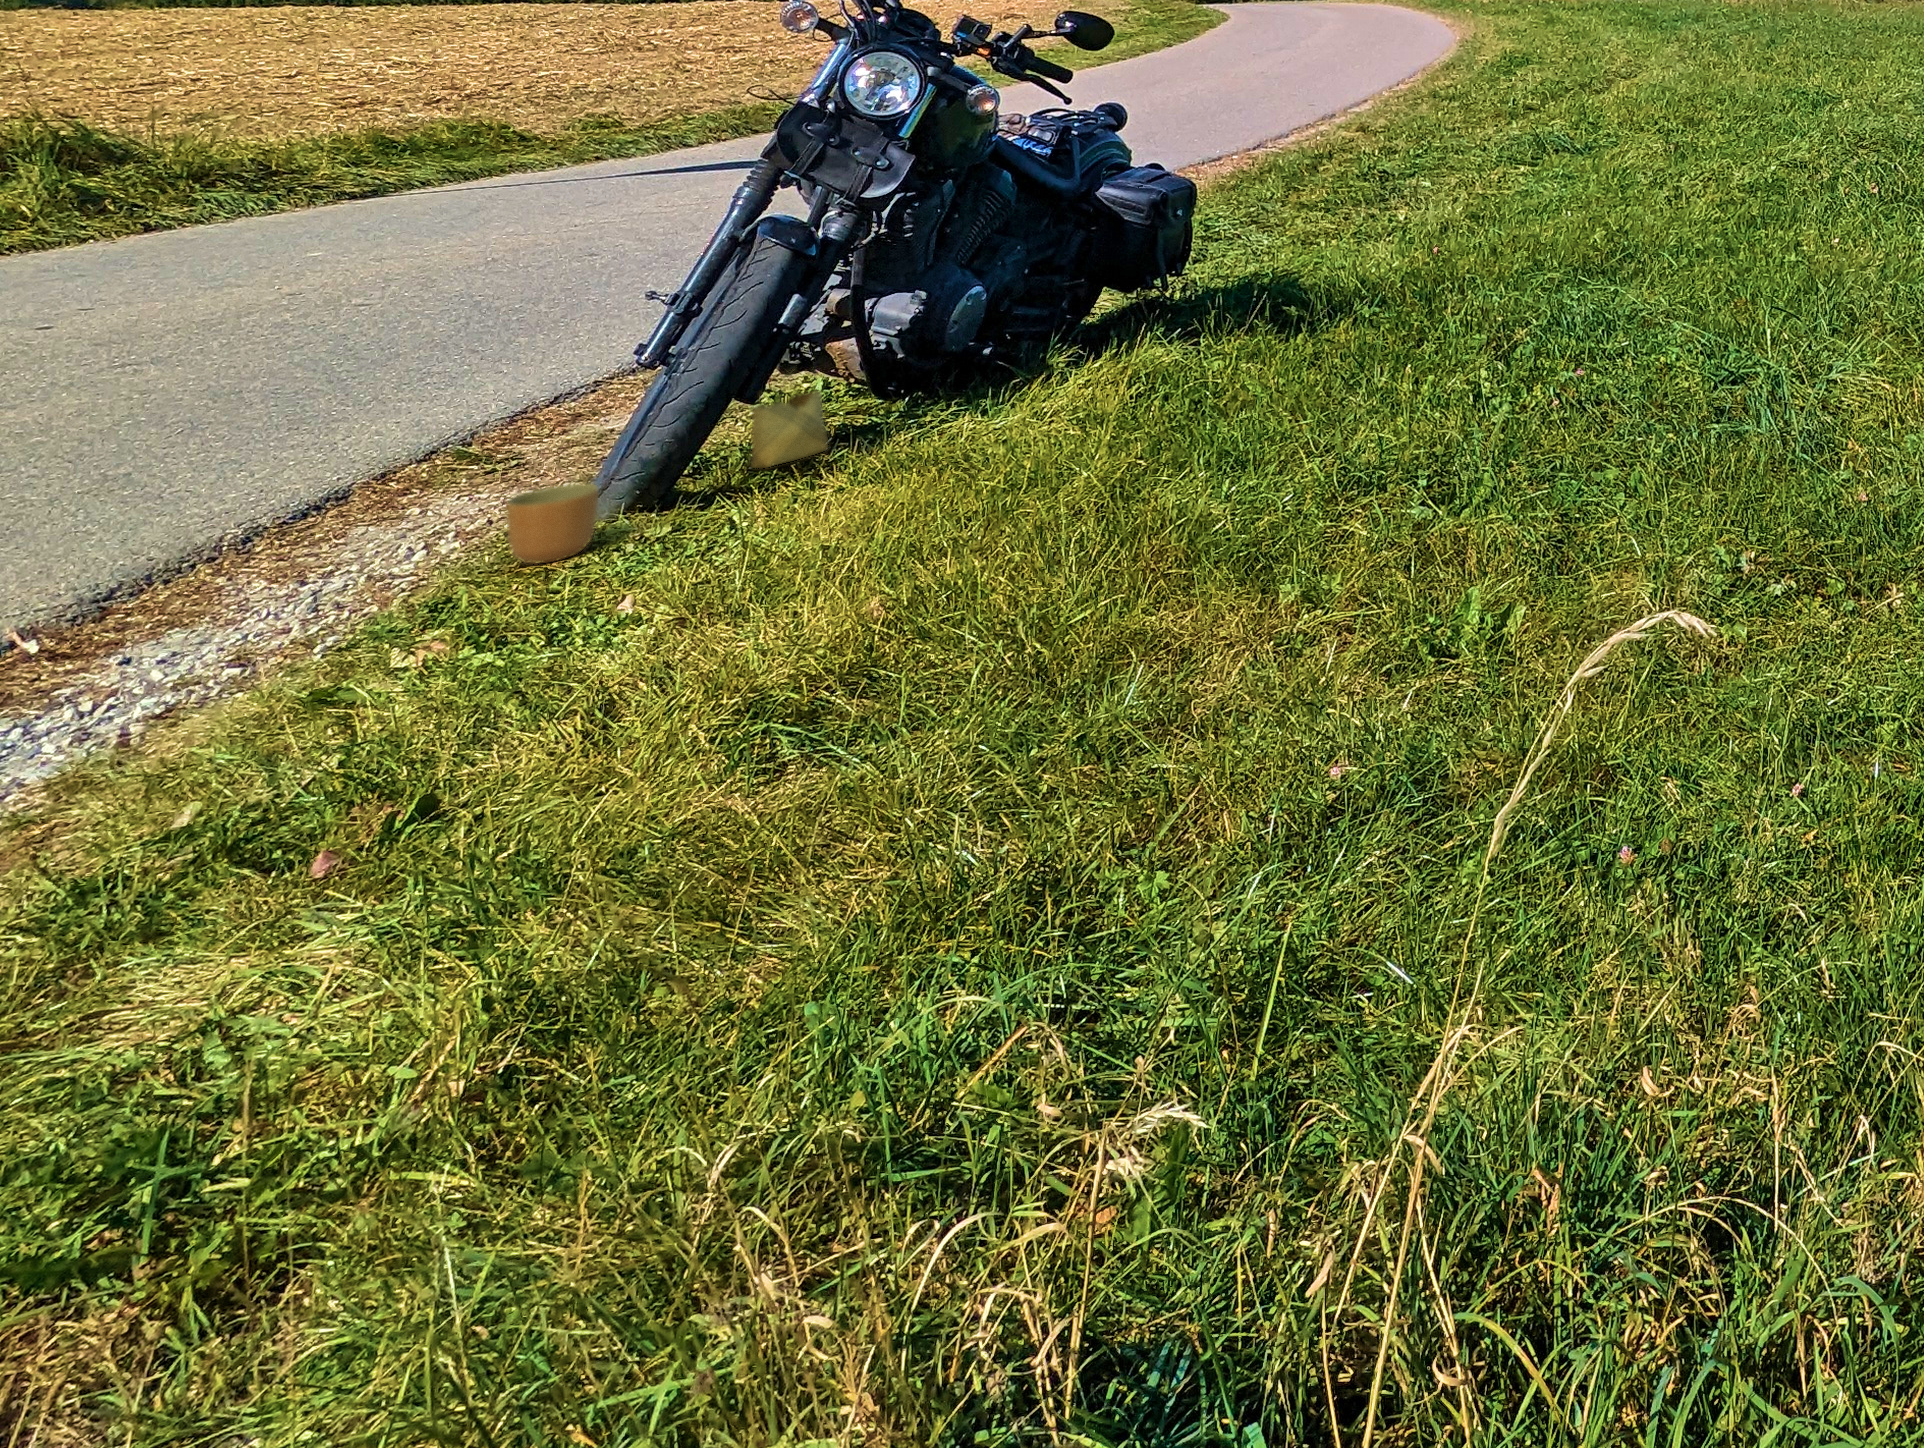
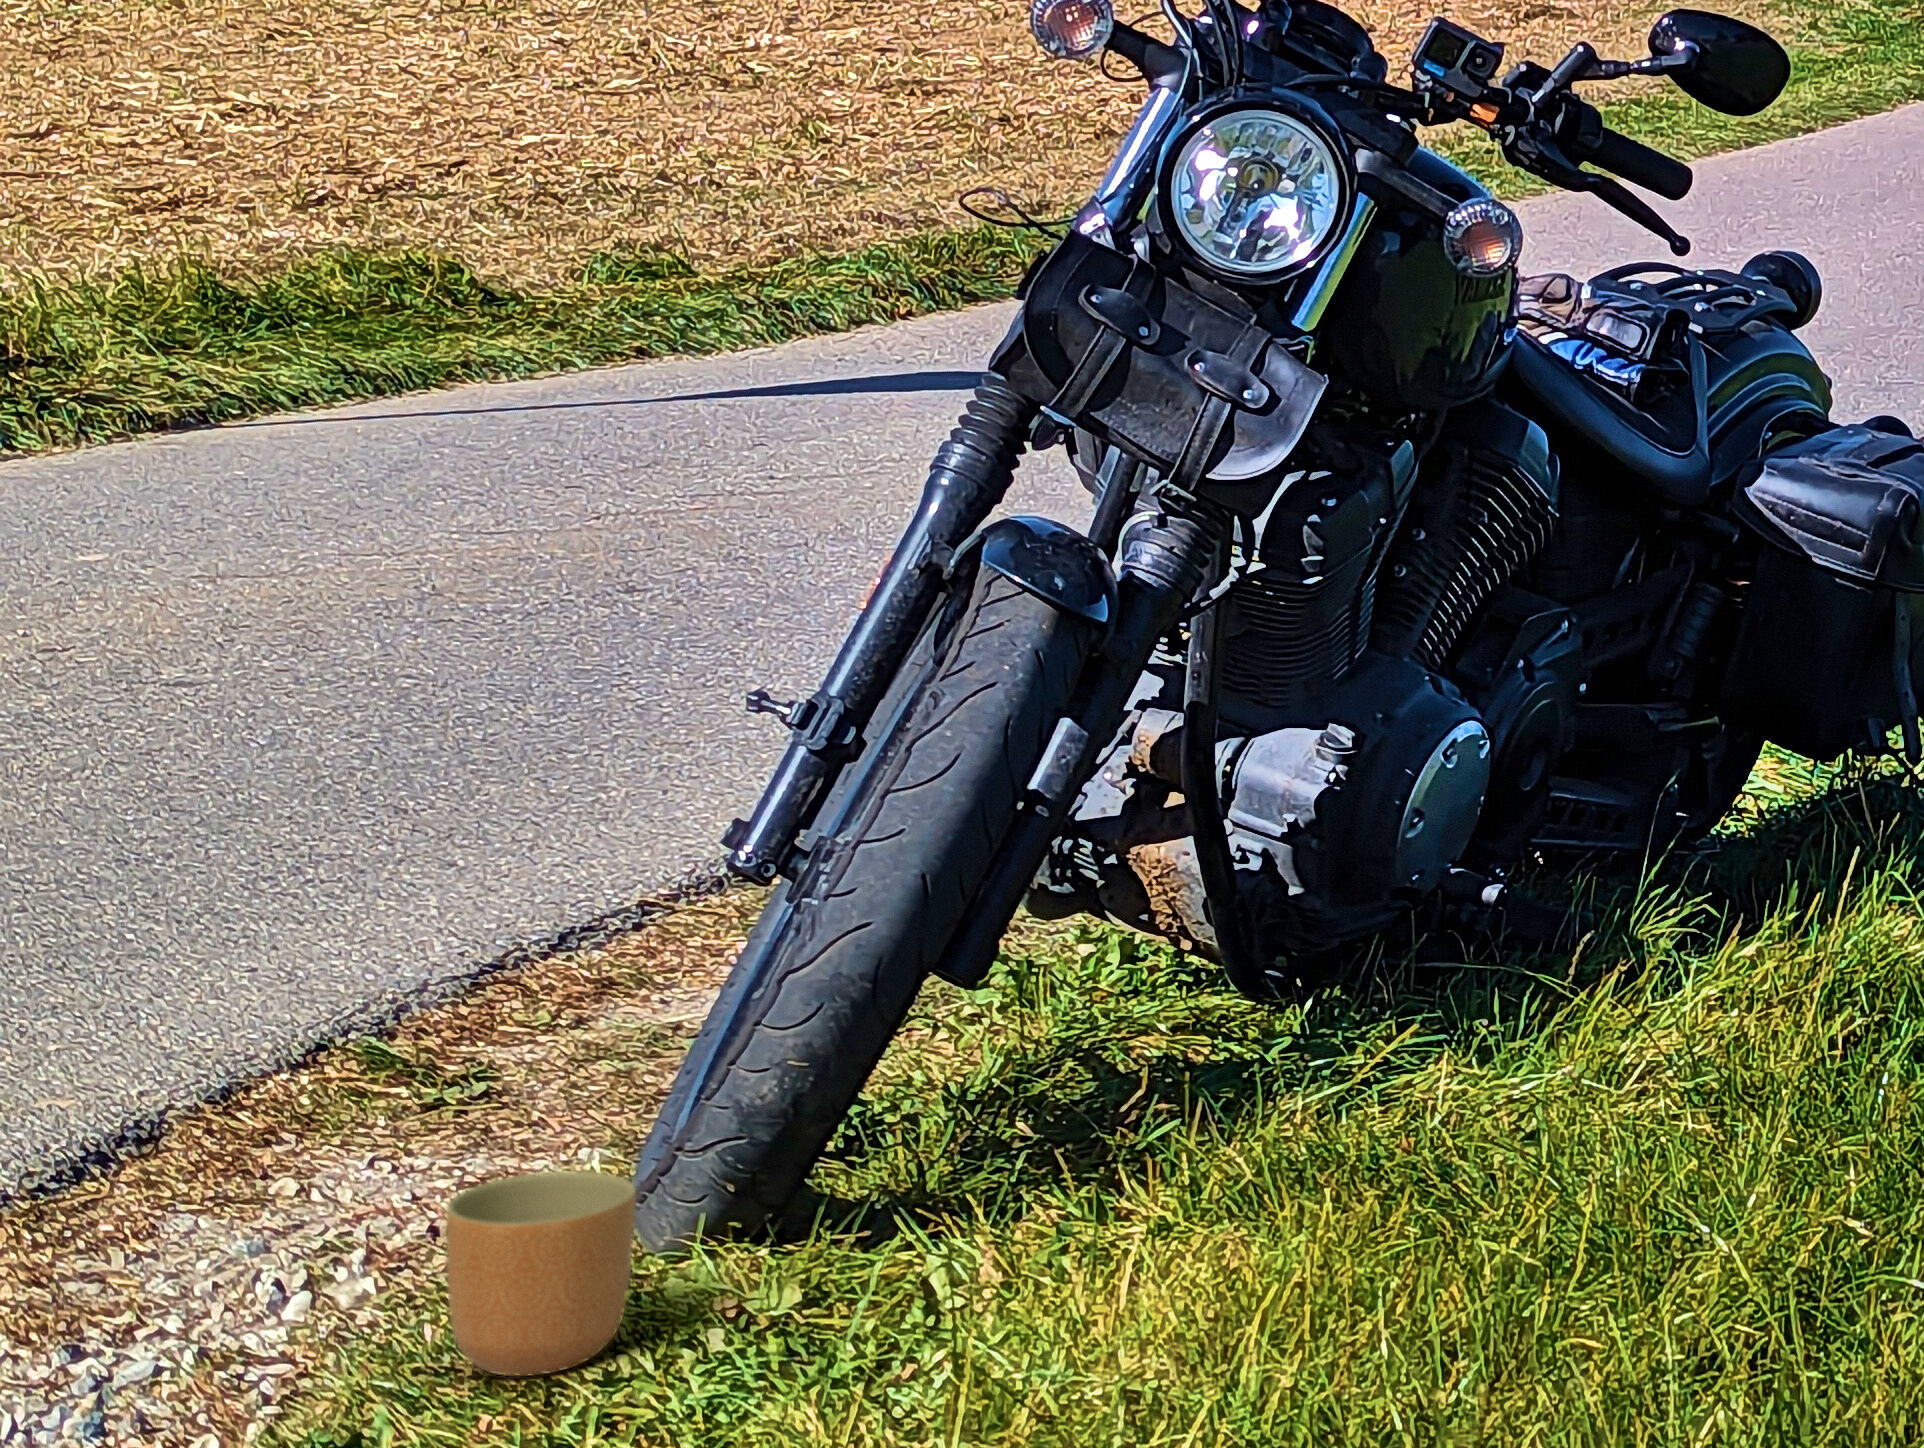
woven basket: present [751,376,828,468] -> none [965,889,1130,1162]

